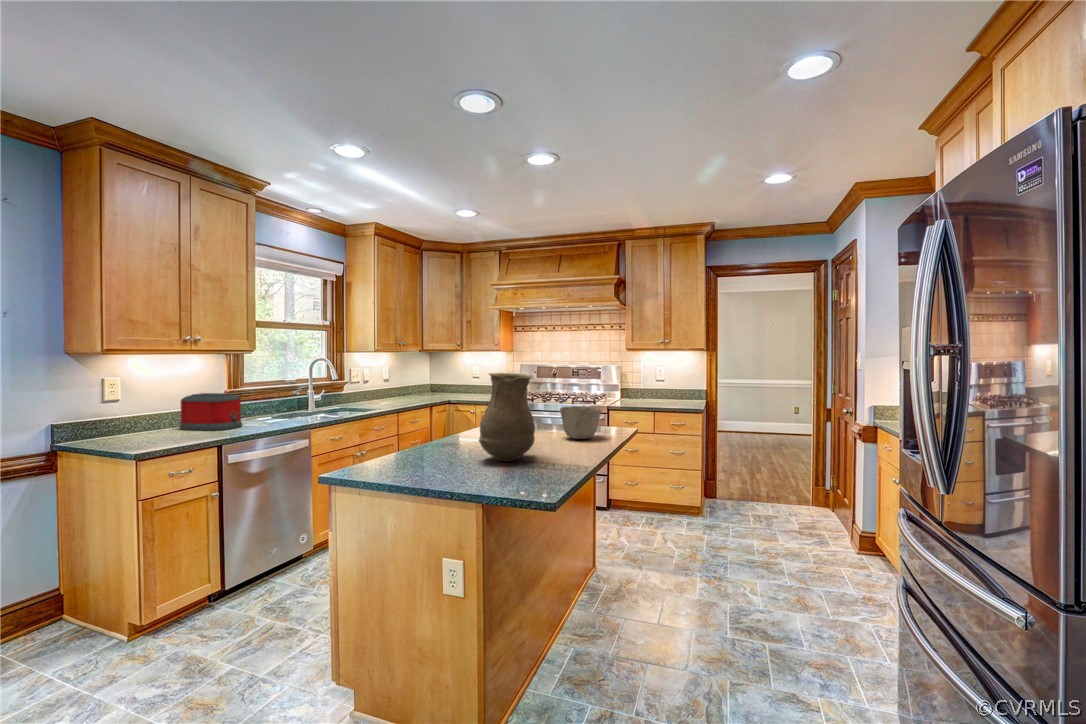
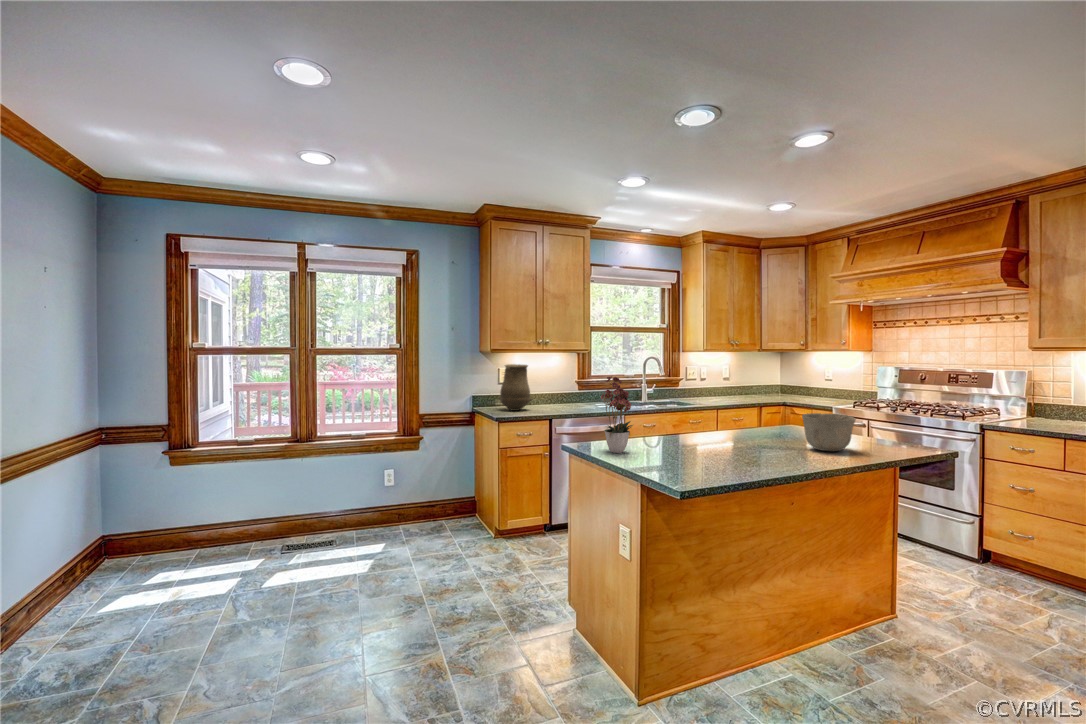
vase: present [479,373,535,461] -> present [499,364,532,411]
flower arrangement: none [387,377,445,474] -> present [601,376,633,453]
toaster: present [180,393,242,431] -> none [541,382,577,409]

